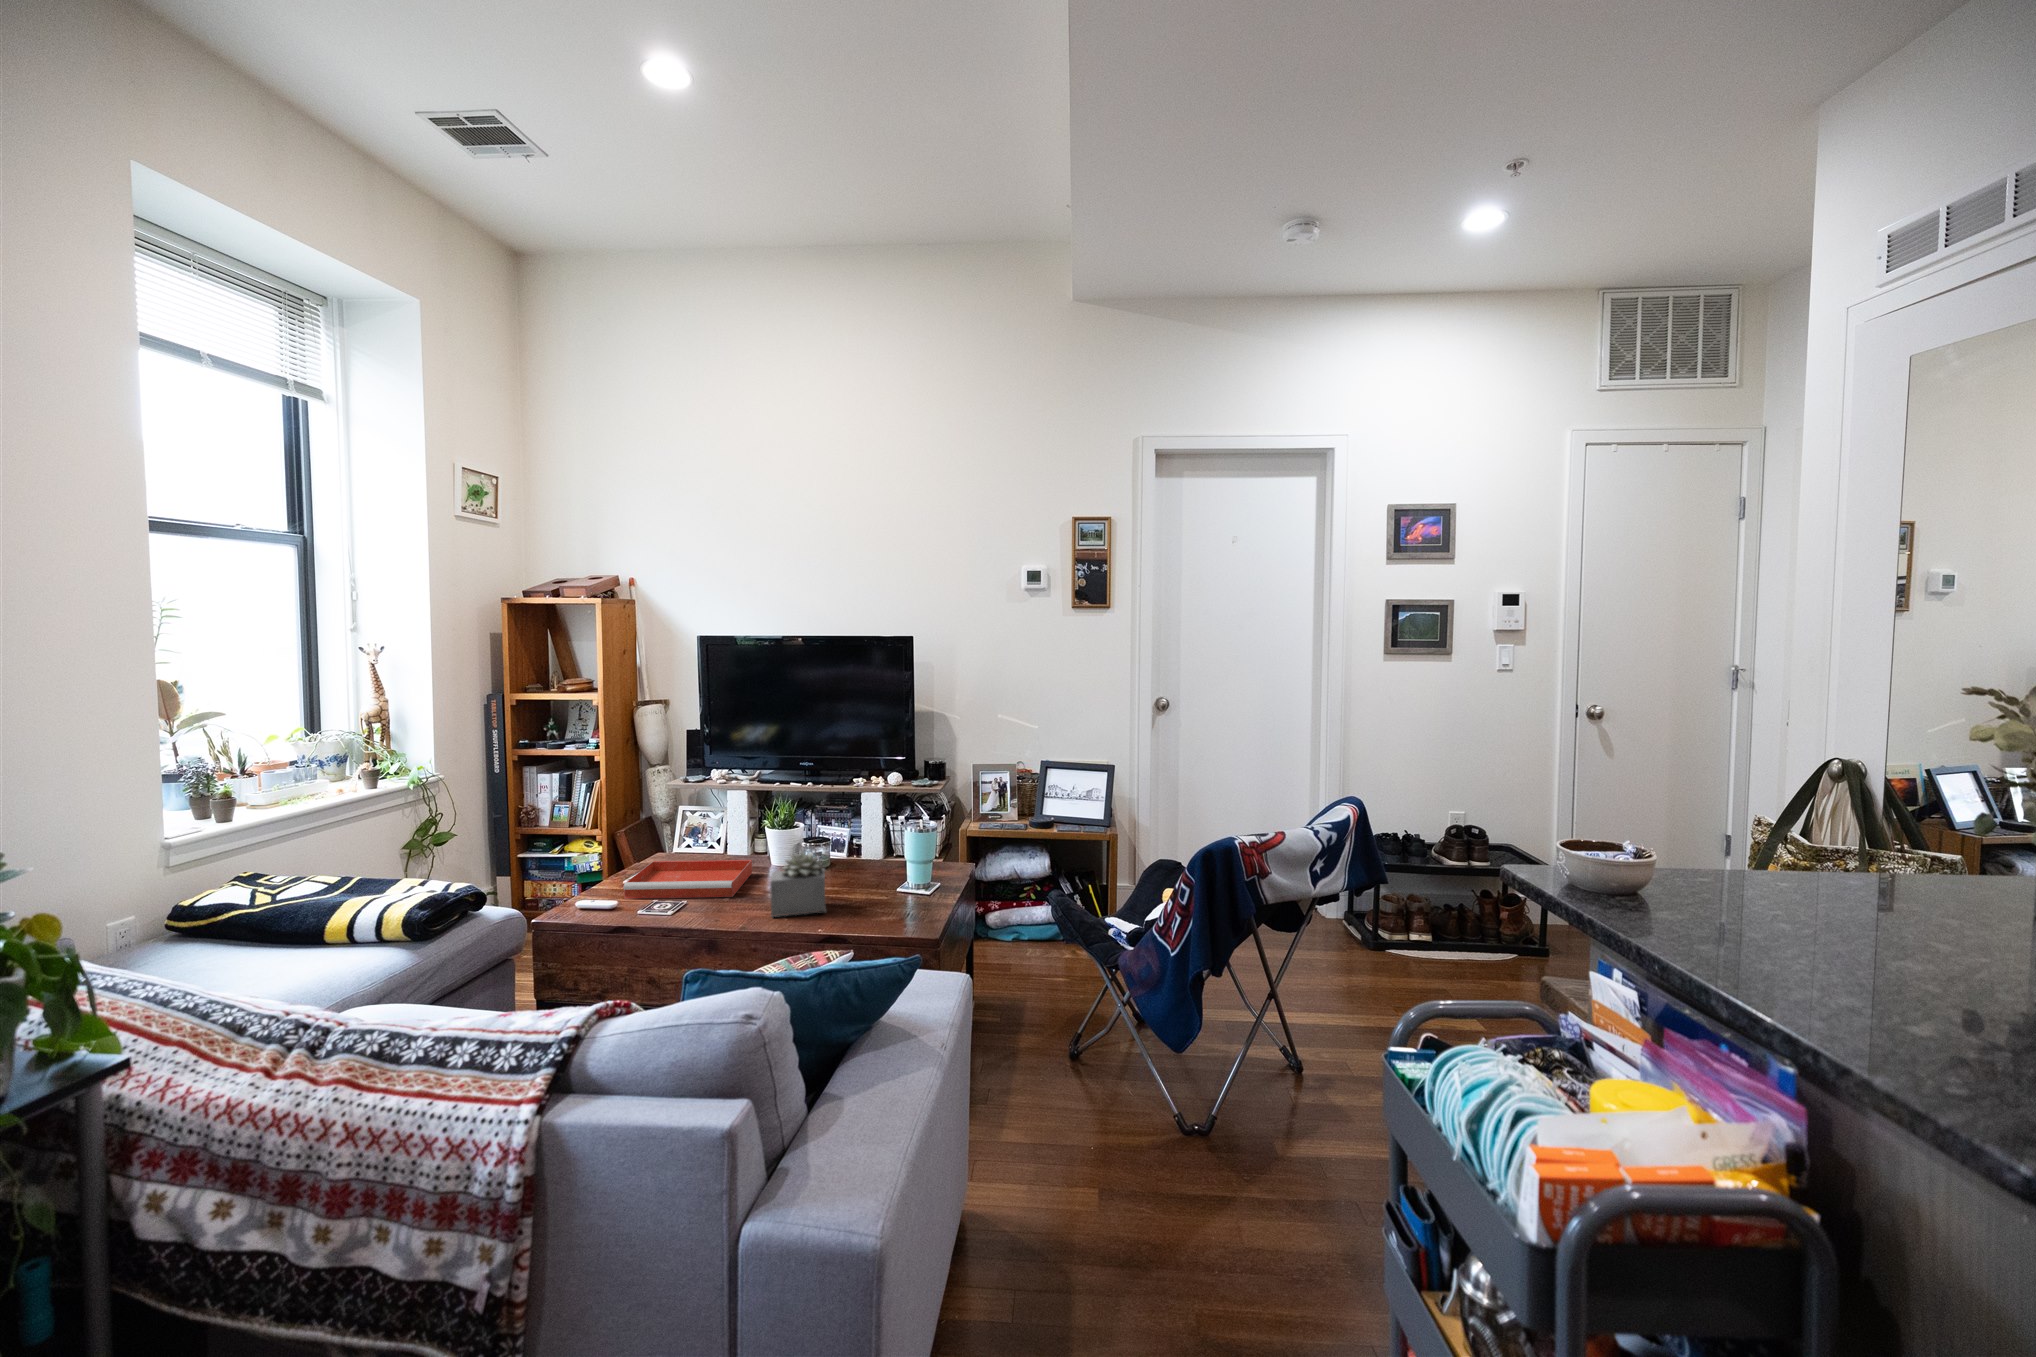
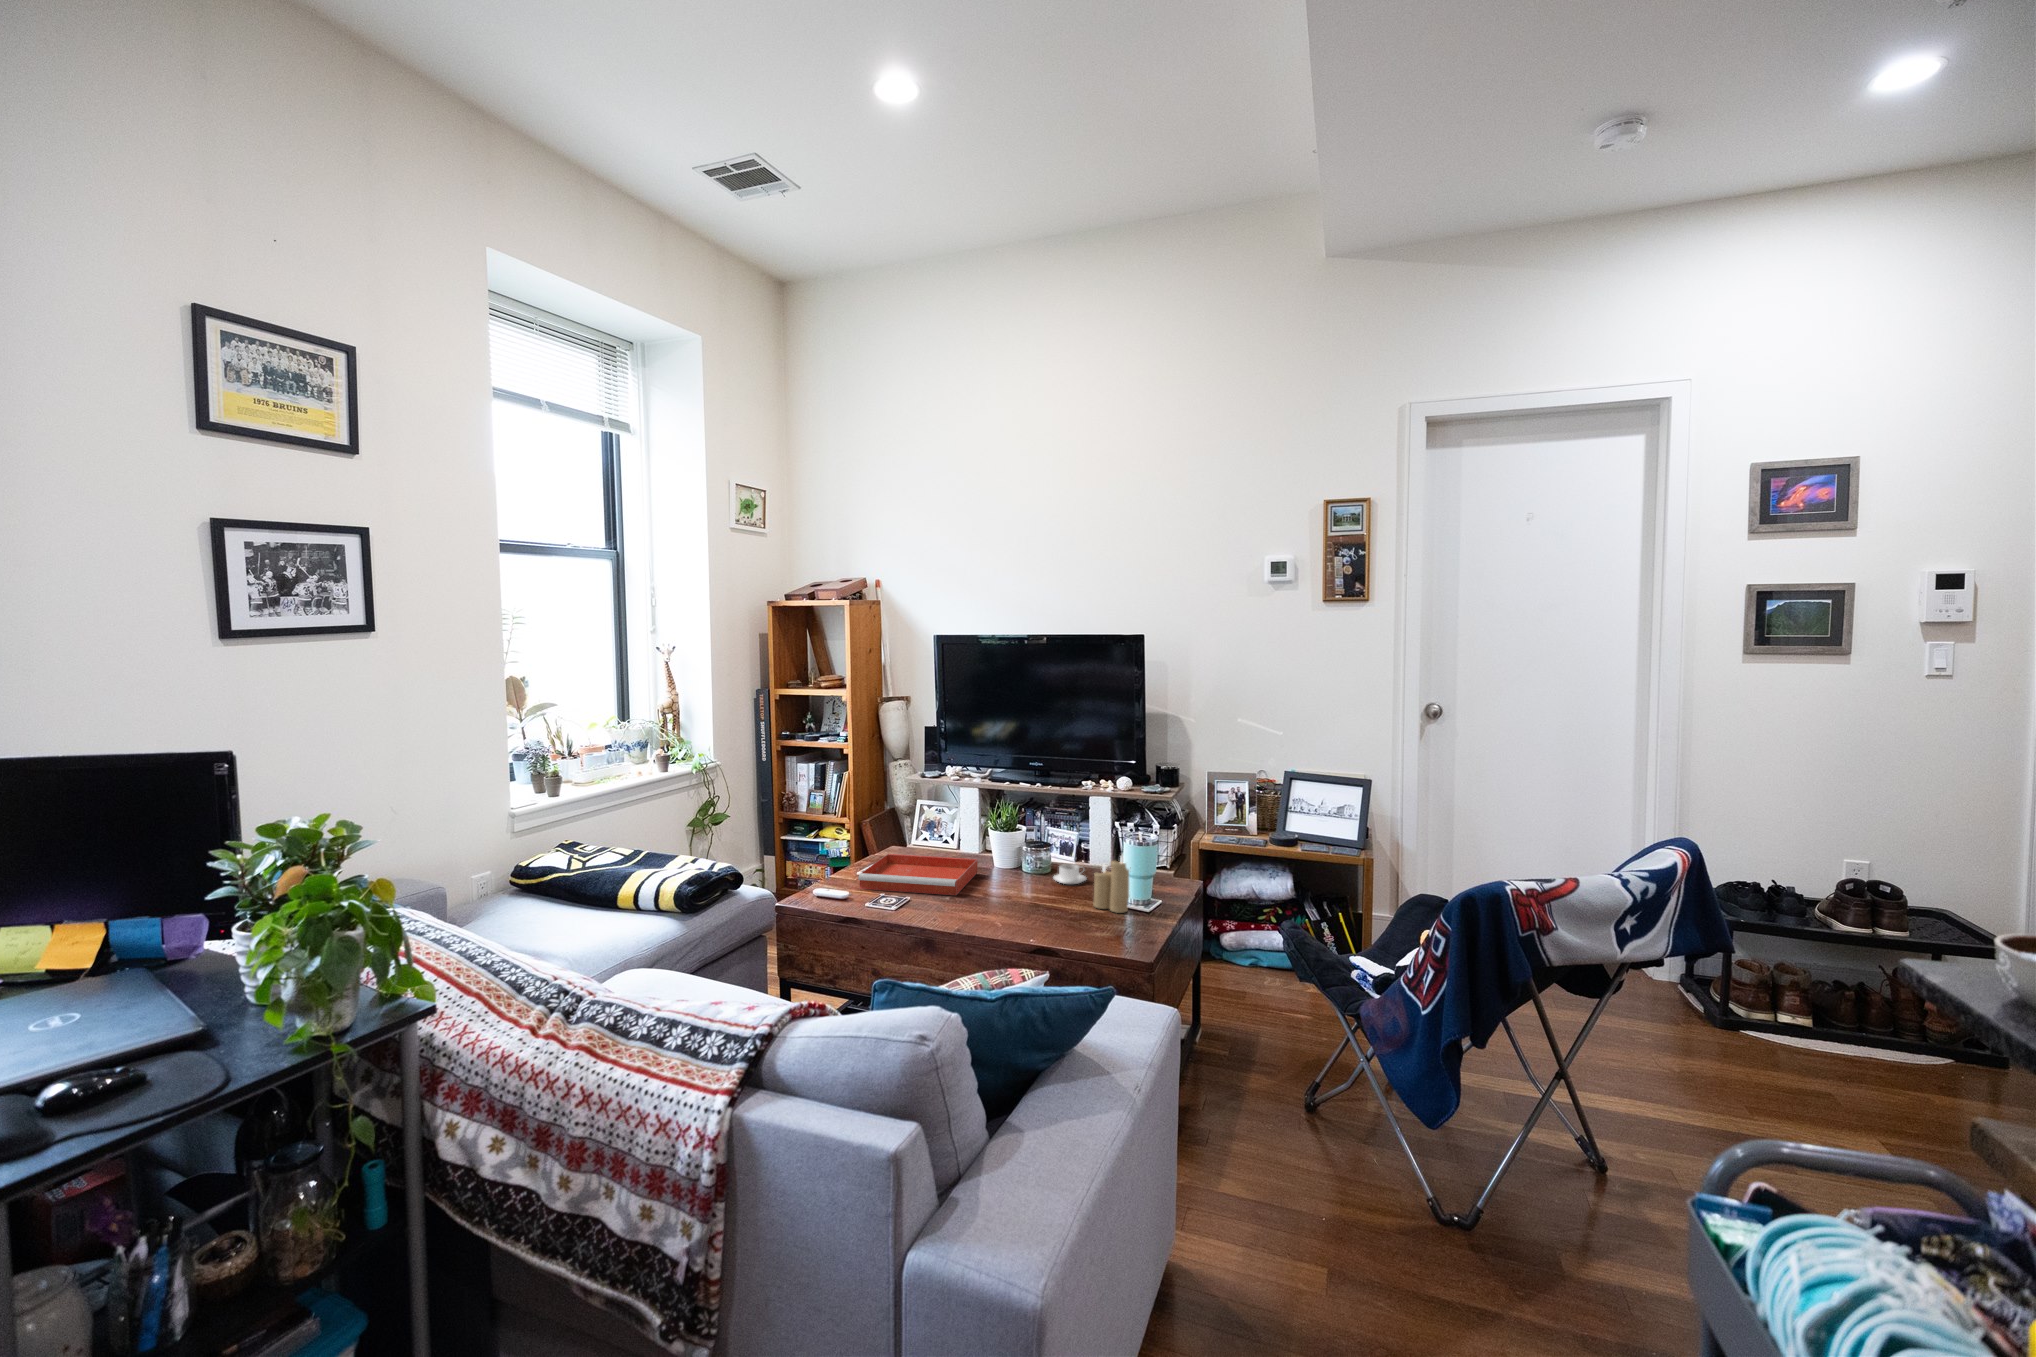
candle: none [873,843,909,899] -> present [1094,856,1129,913]
succulent plant: present [770,852,826,917] -> none [989,855,1044,920]
coffee cup: none [830,857,864,877] -> present [1053,864,1086,884]

